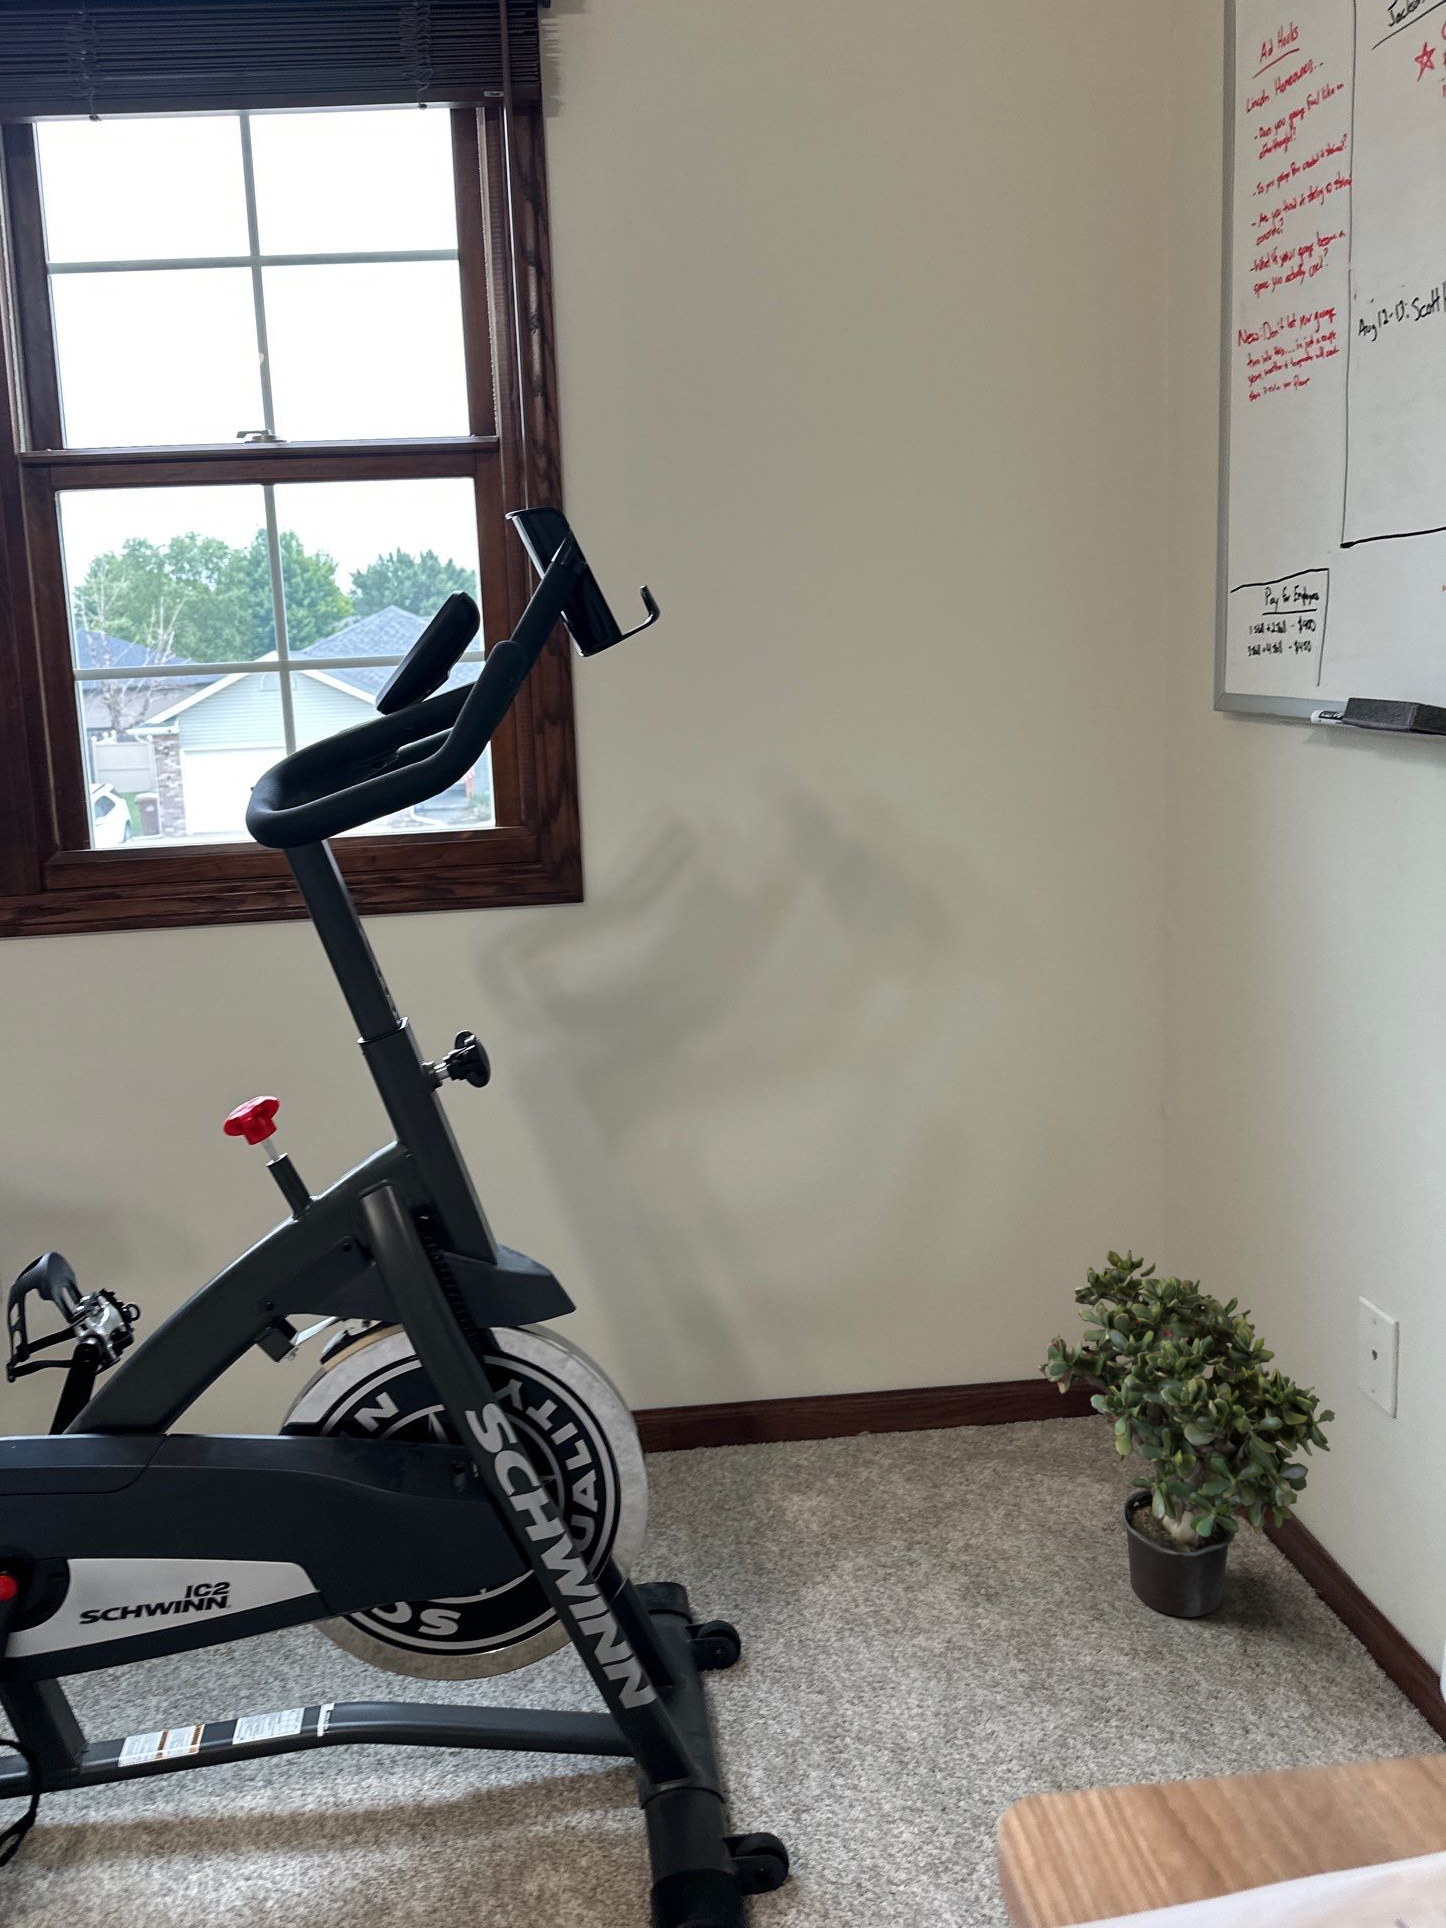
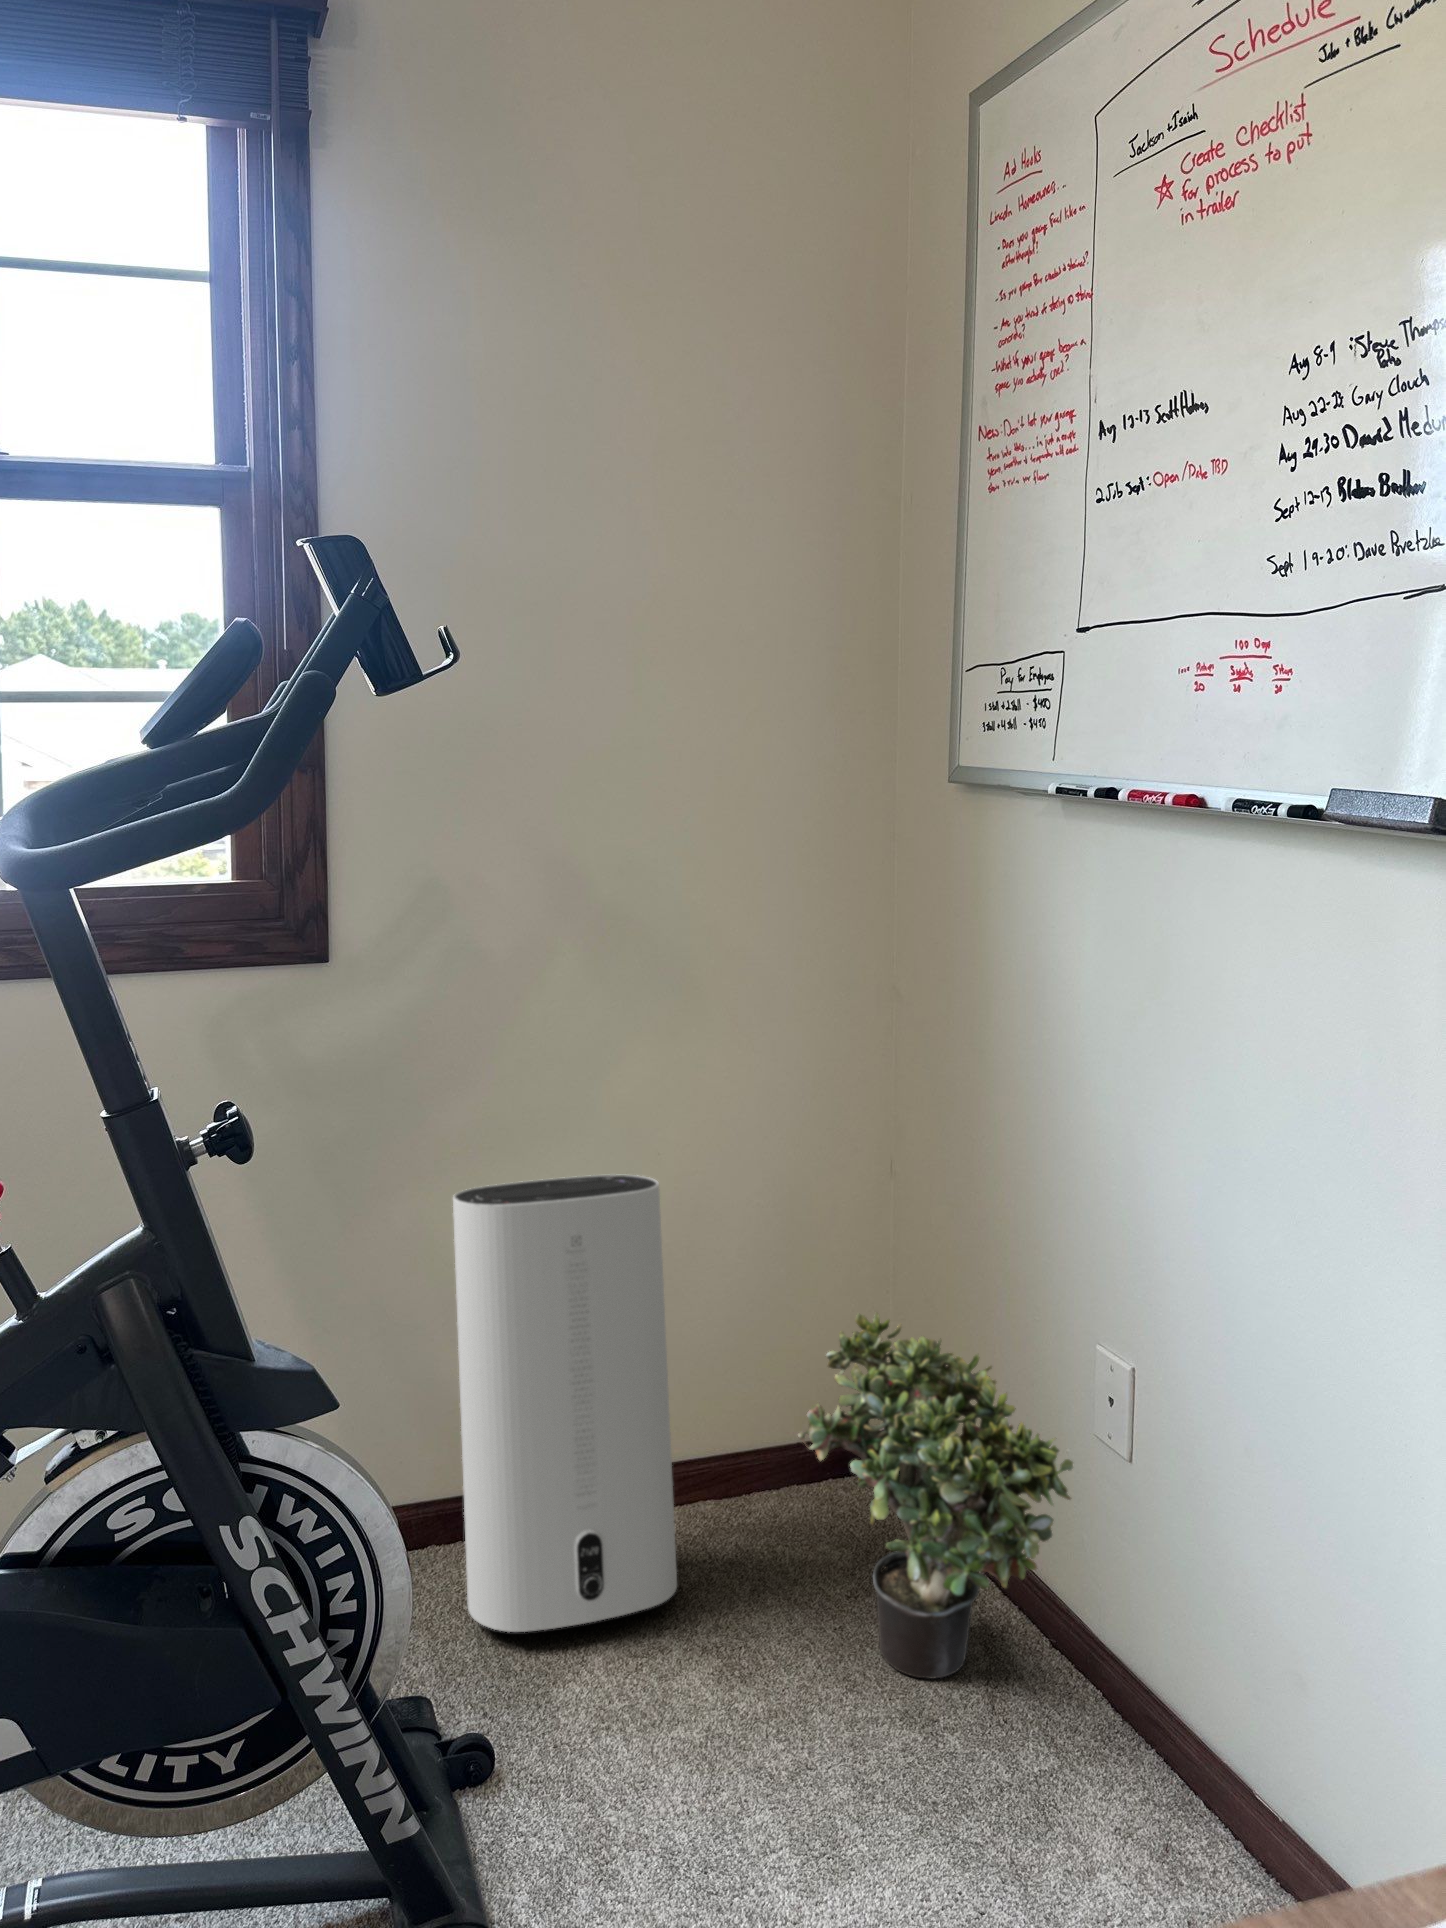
air purifier: none [705,1105,929,1532] -> present [453,1174,677,1632]

